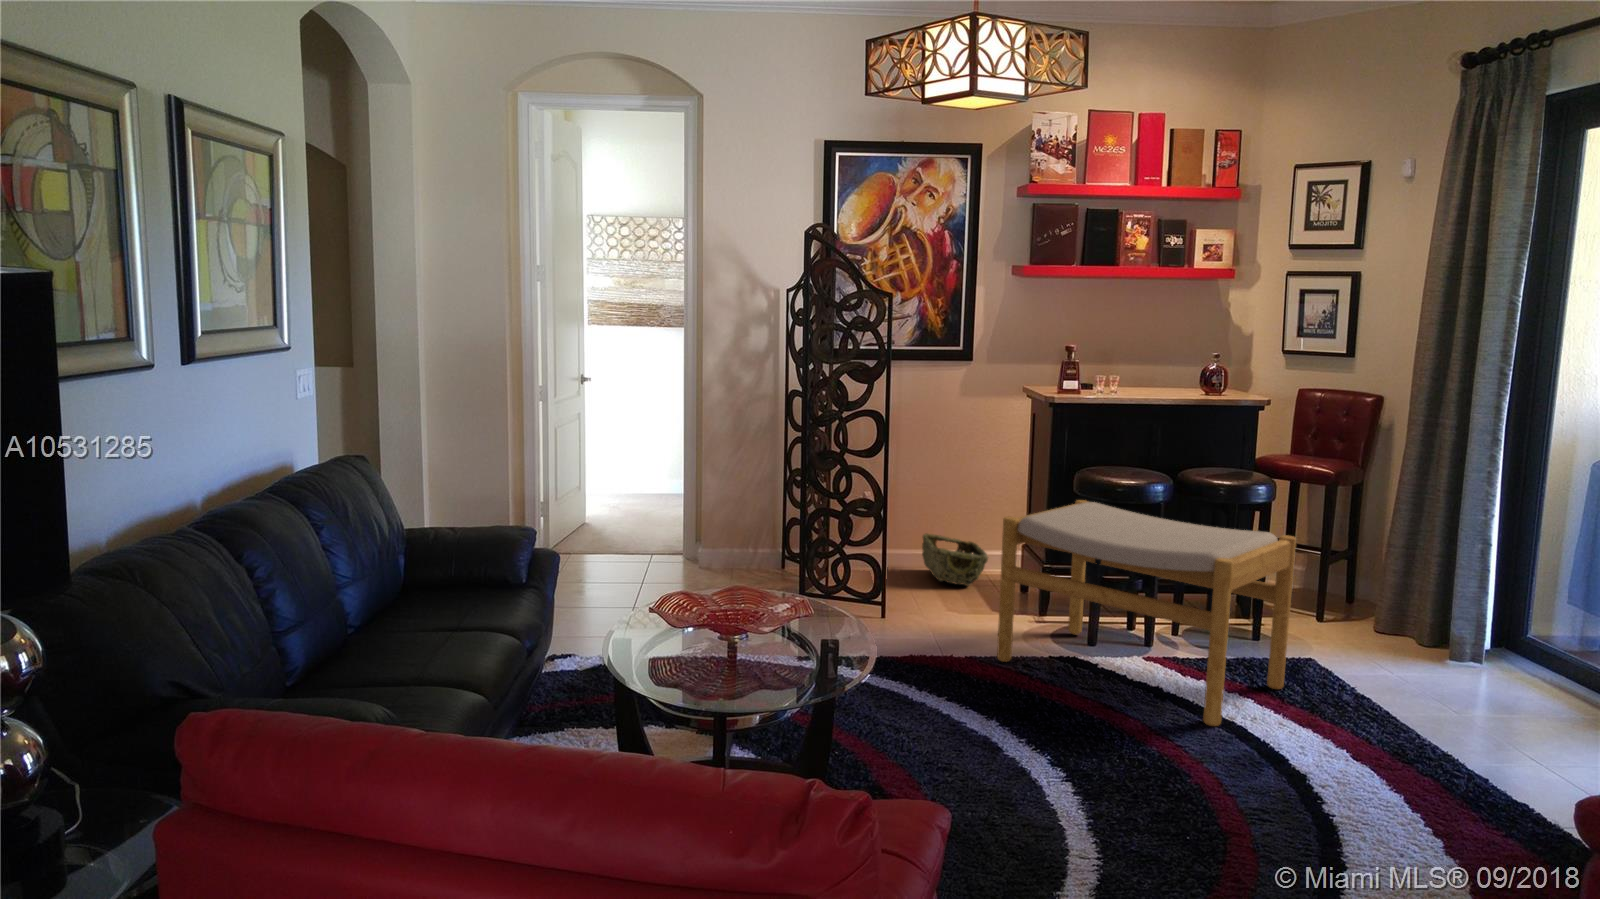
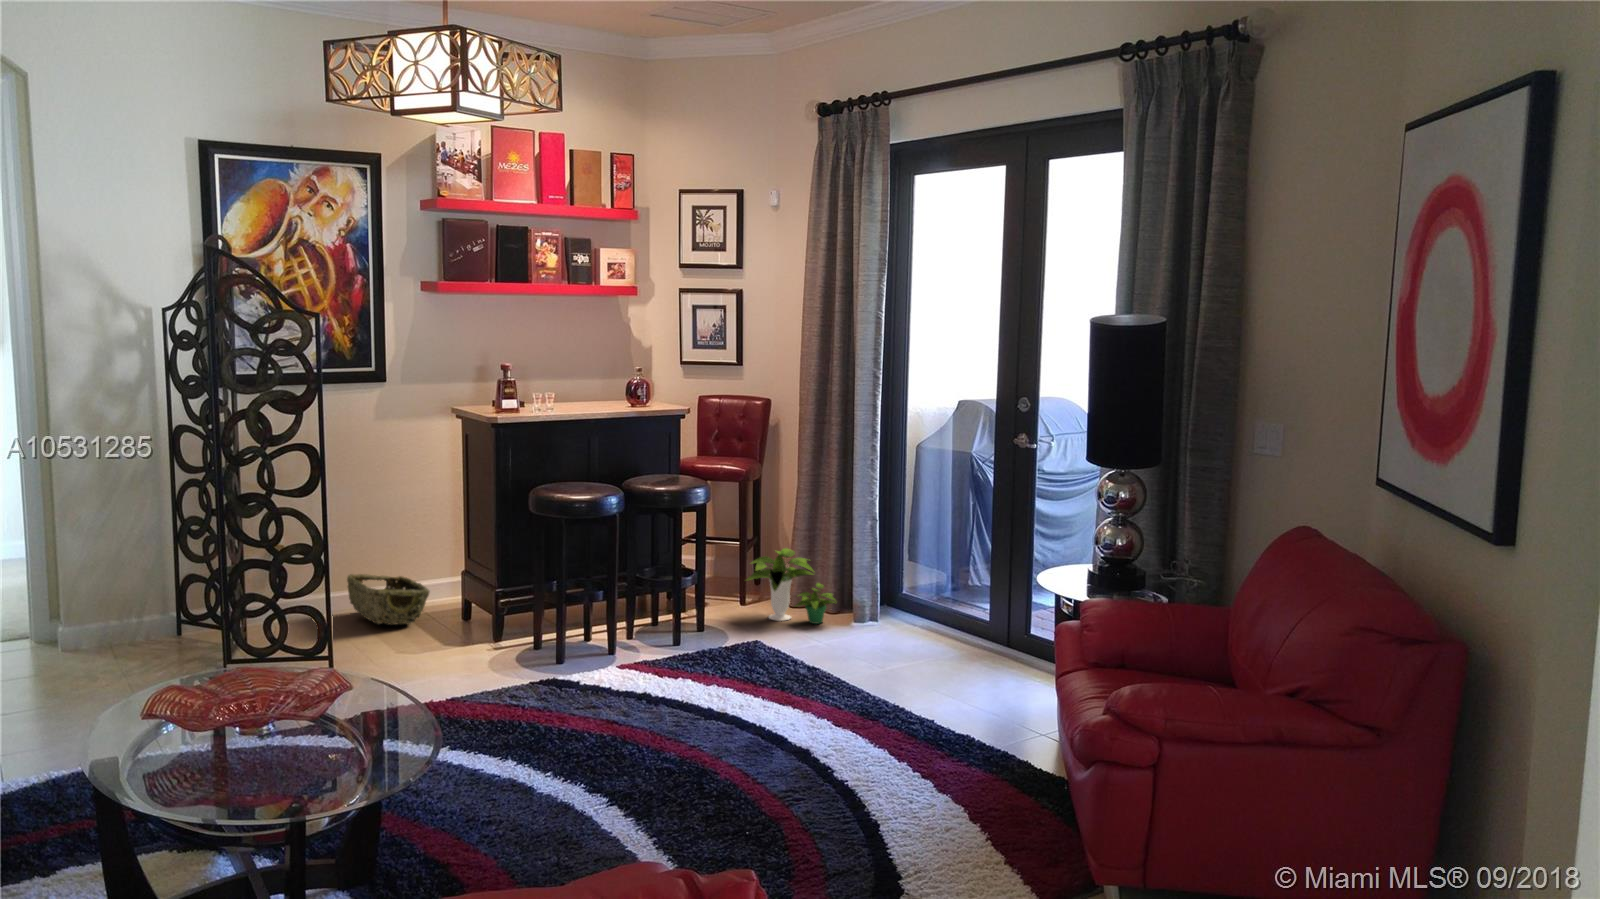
footstool: present [997,500,1296,726] -> none [480,521,747,717]
potted plant: none [1317,565,1432,657] -> present [746,548,835,624]

